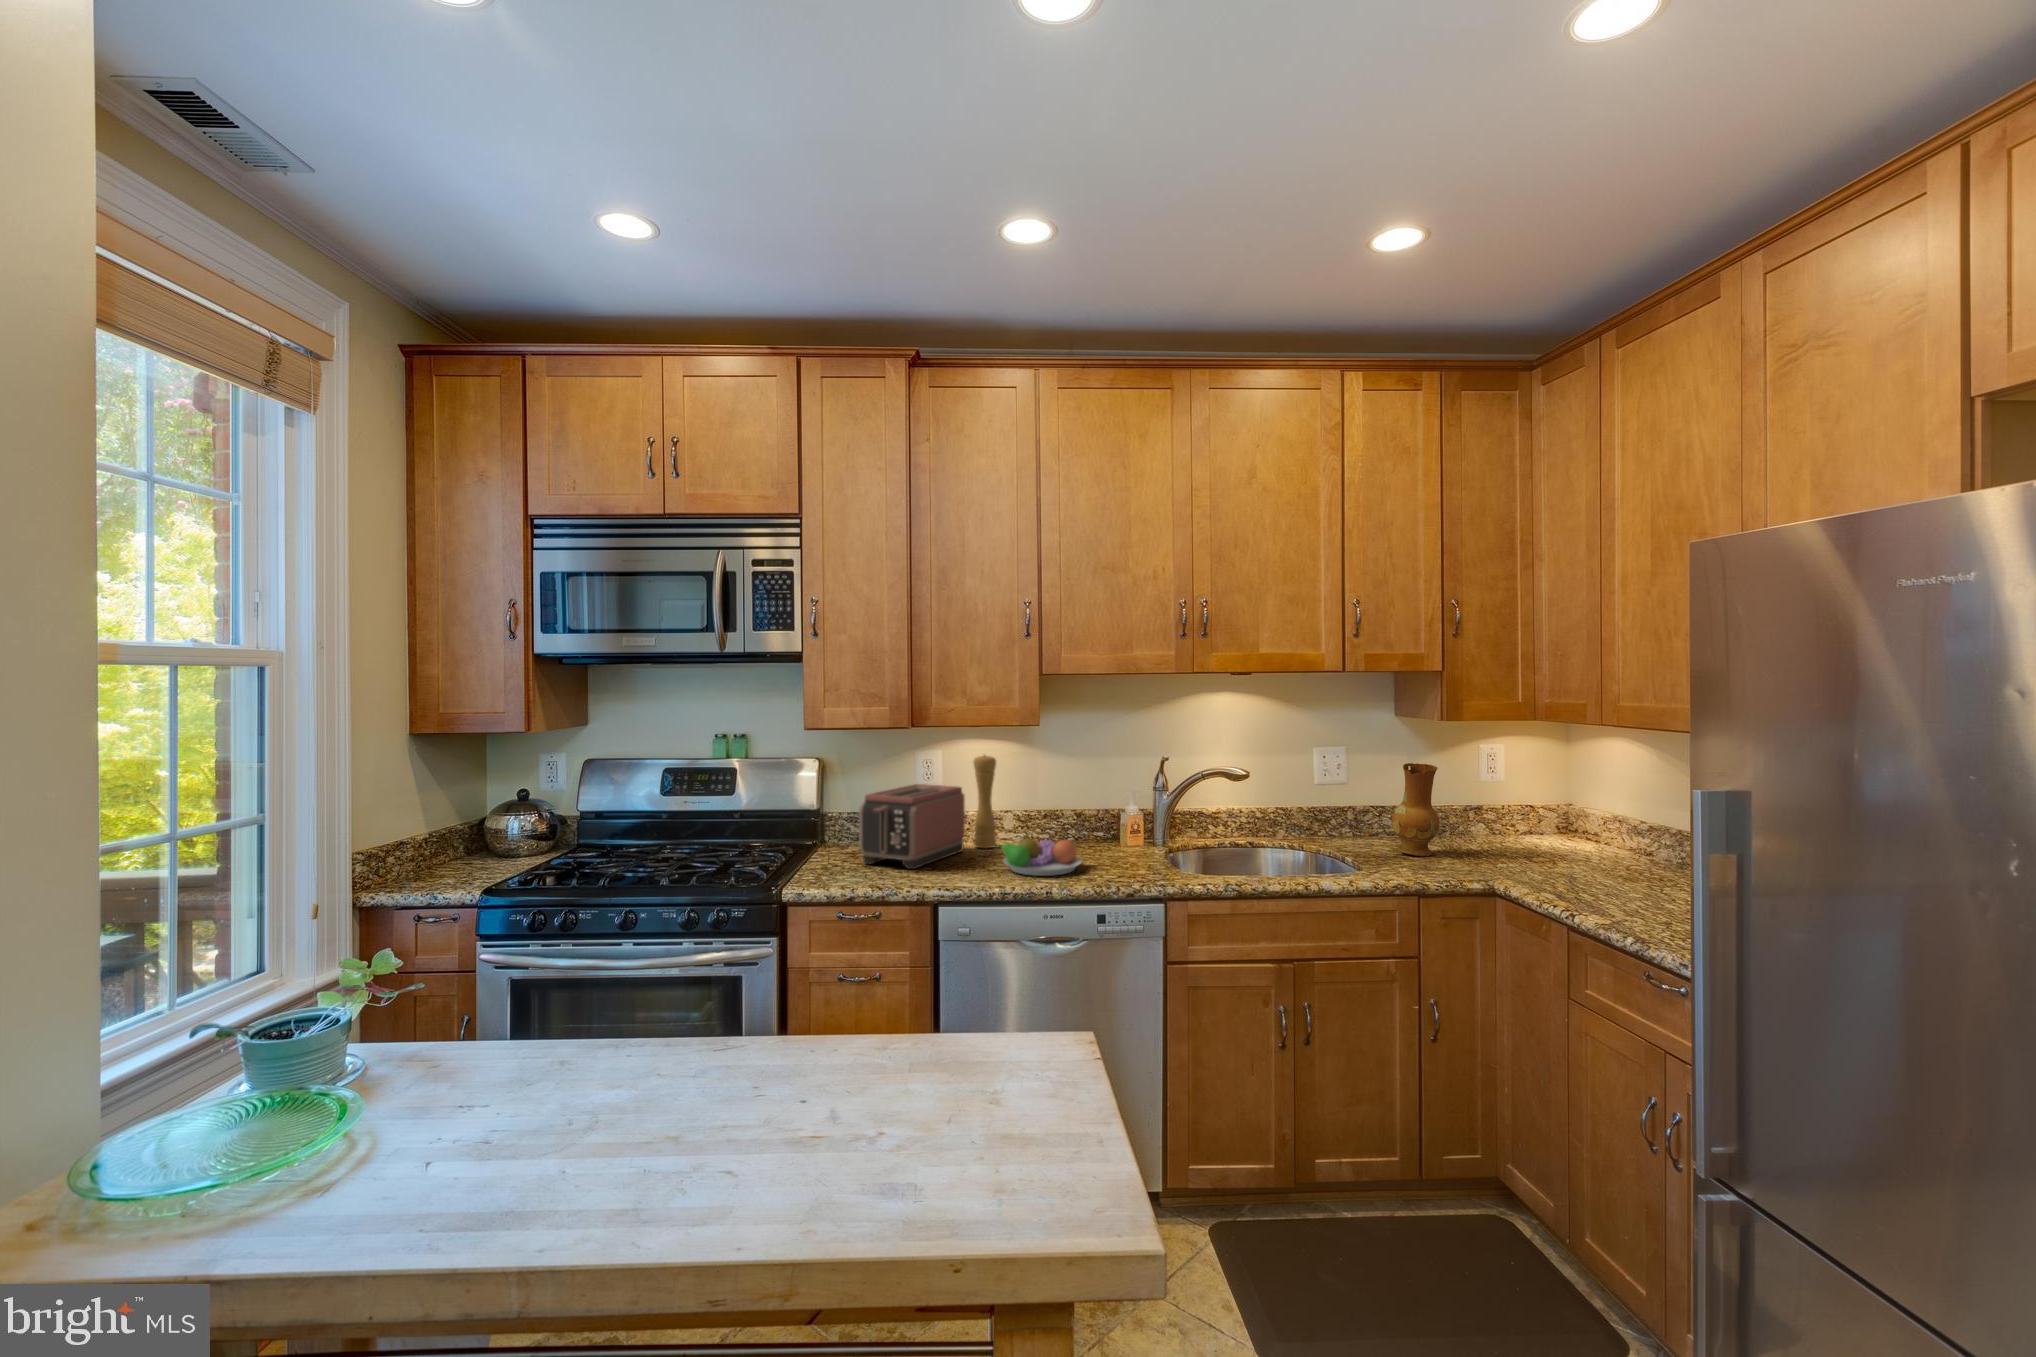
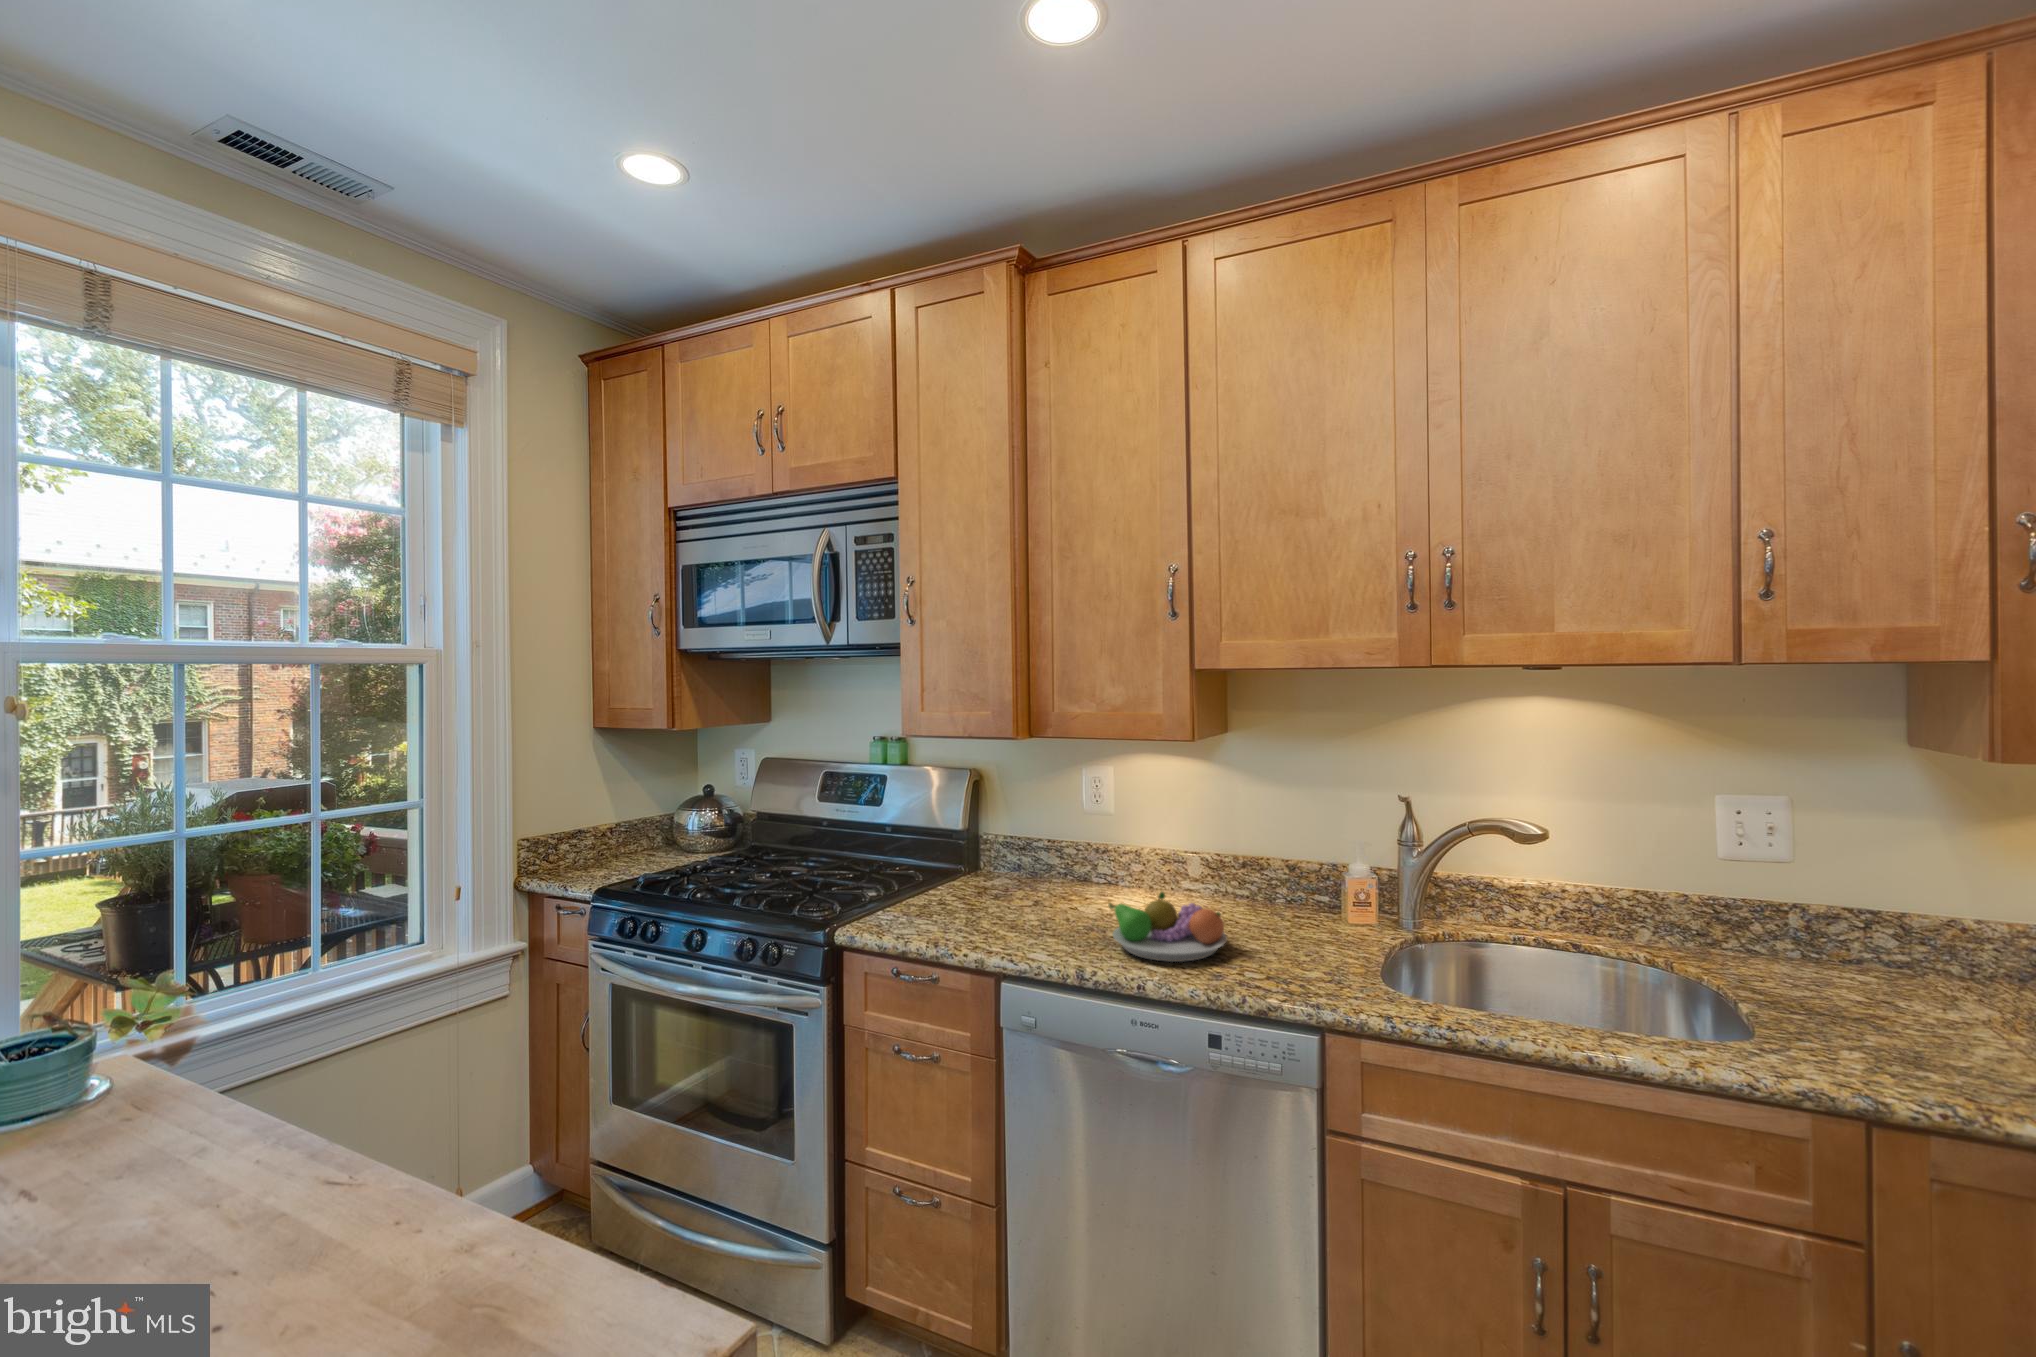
pepper mill: present [973,755,996,848] -> none [1133,775,1165,901]
ceramic jug: present [1391,763,1440,857] -> none [1861,839,1982,1030]
toaster: present [859,784,965,869] -> none [963,808,1113,923]

